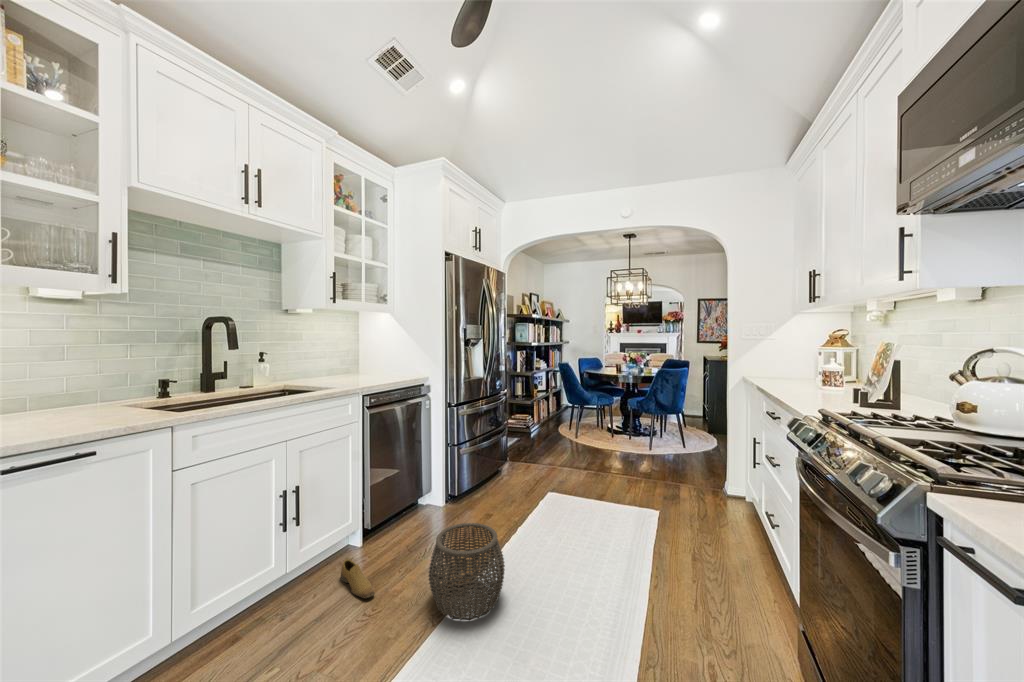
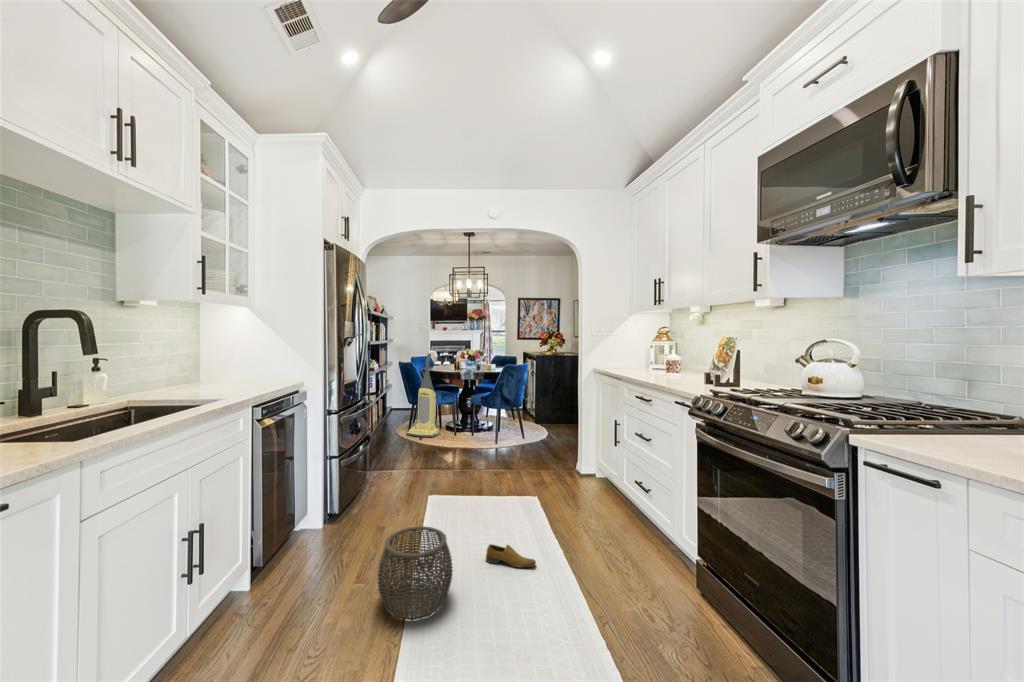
vacuum cleaner: none [563,355,596,439] -> present [406,353,440,437]
shoe: present [341,559,375,598] -> present [486,544,536,567]

